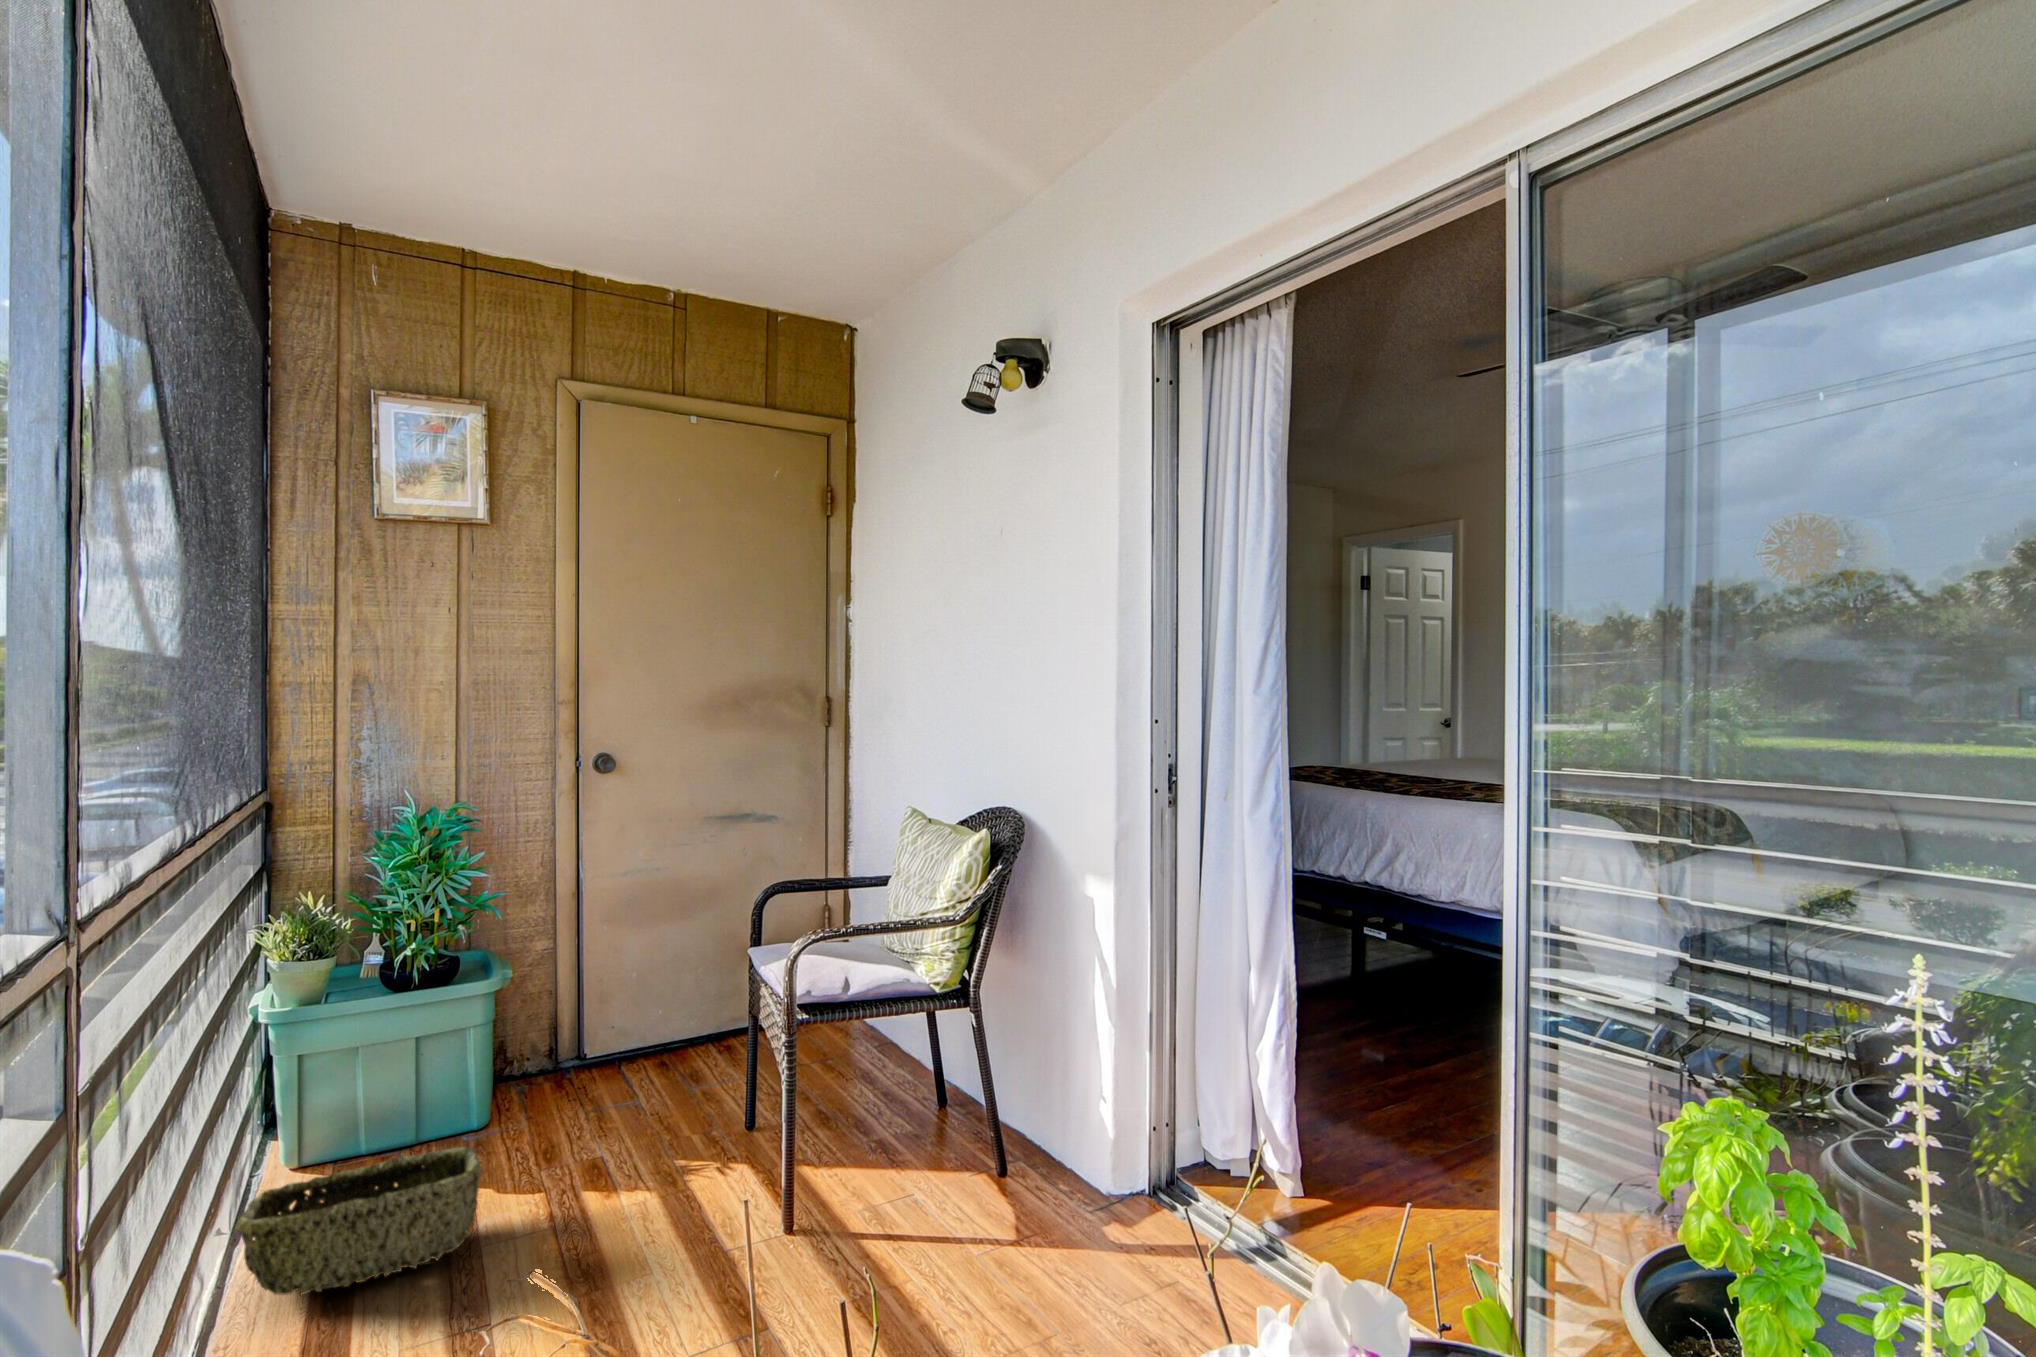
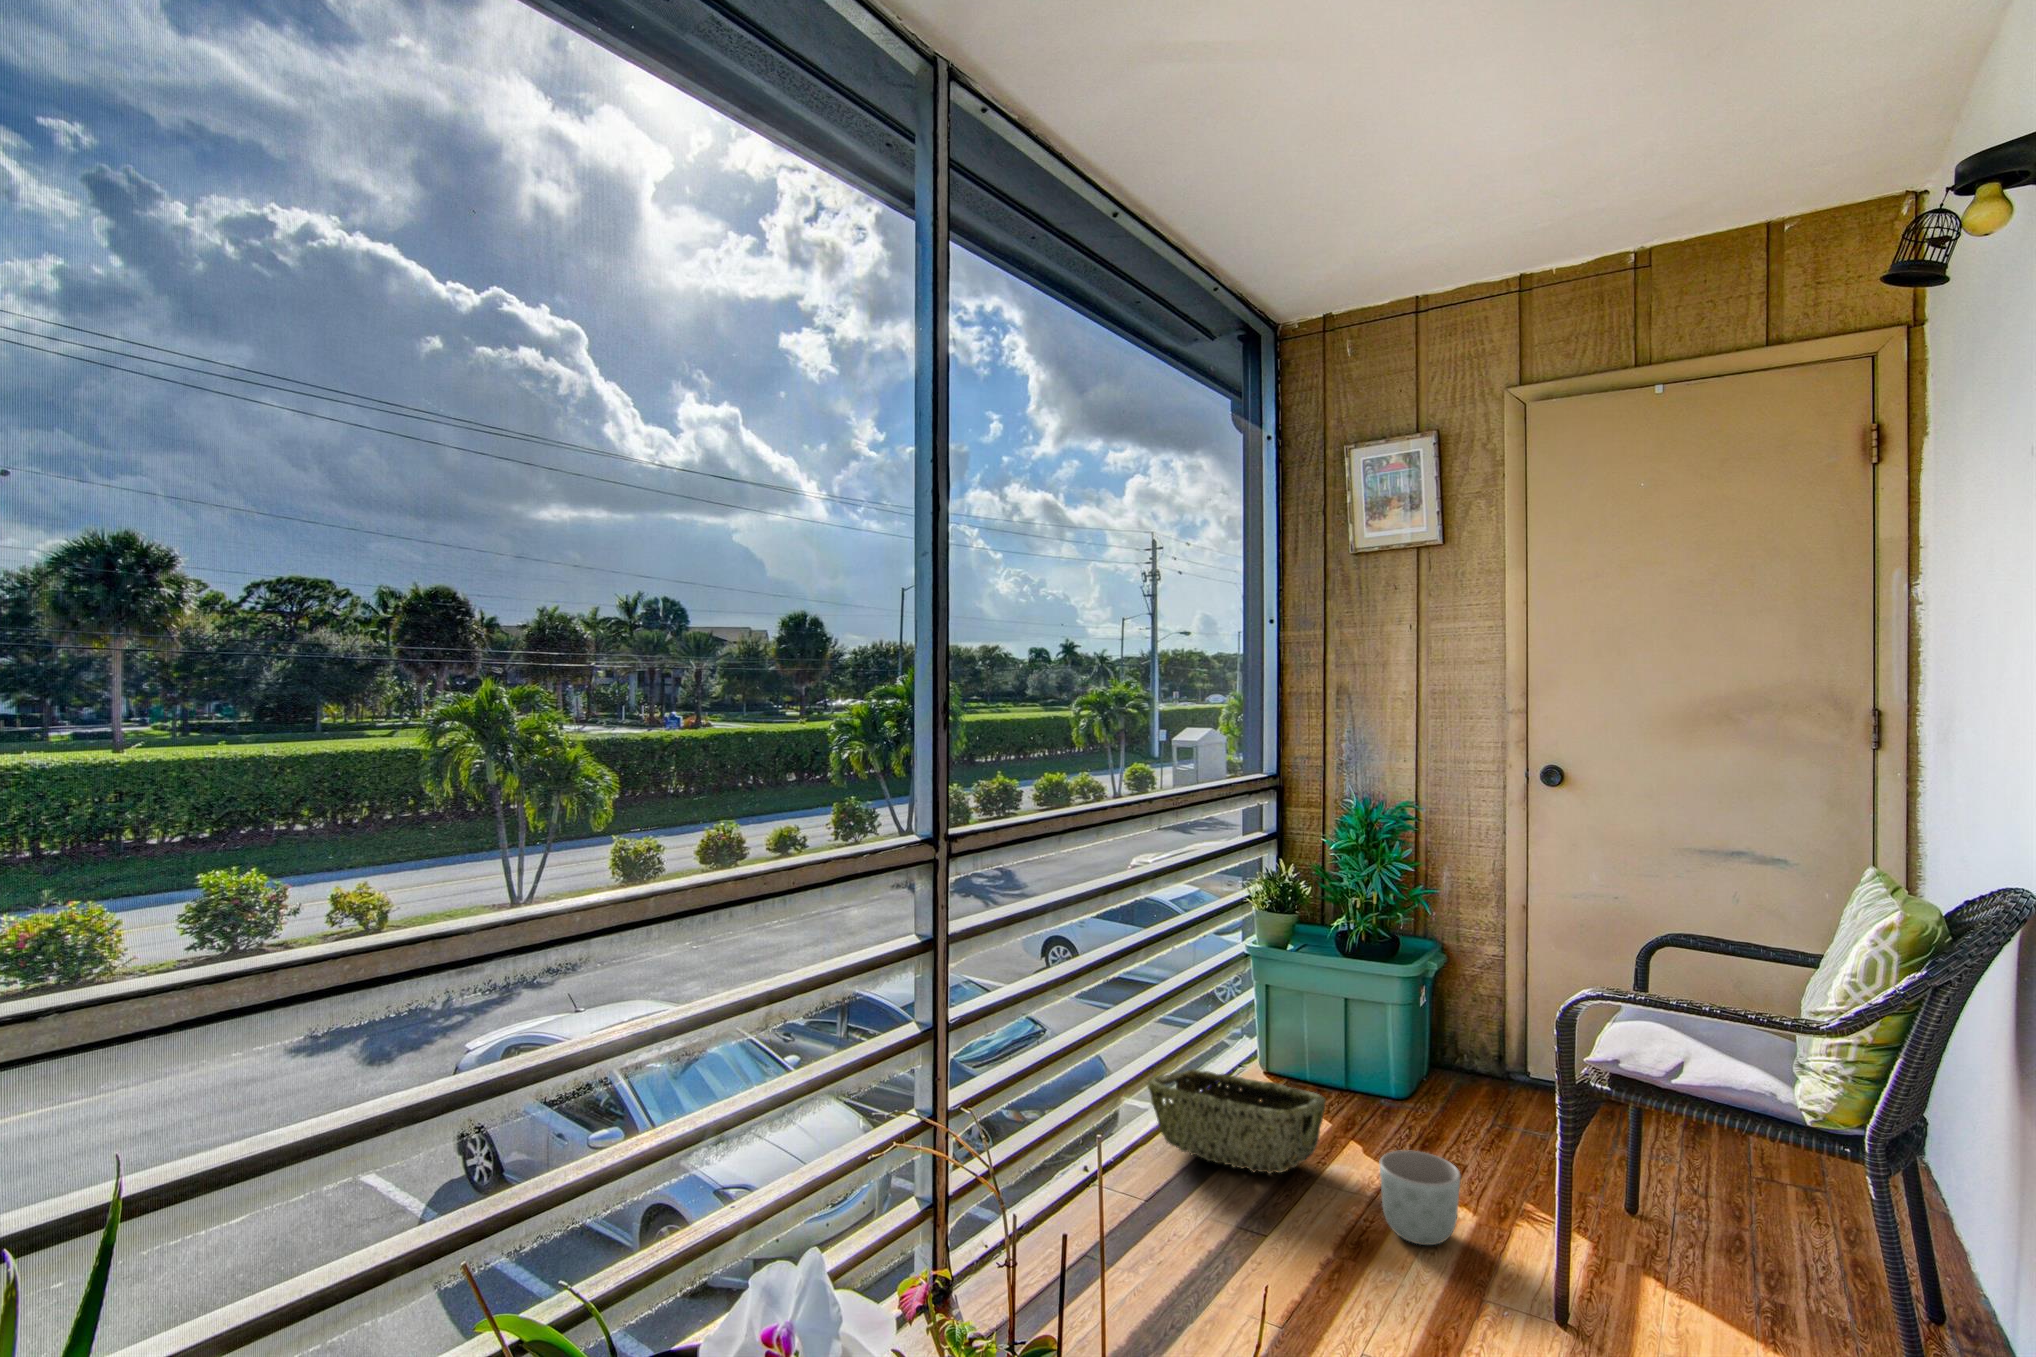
planter: none [586,1148,668,1243] -> present [1380,1150,1460,1245]

